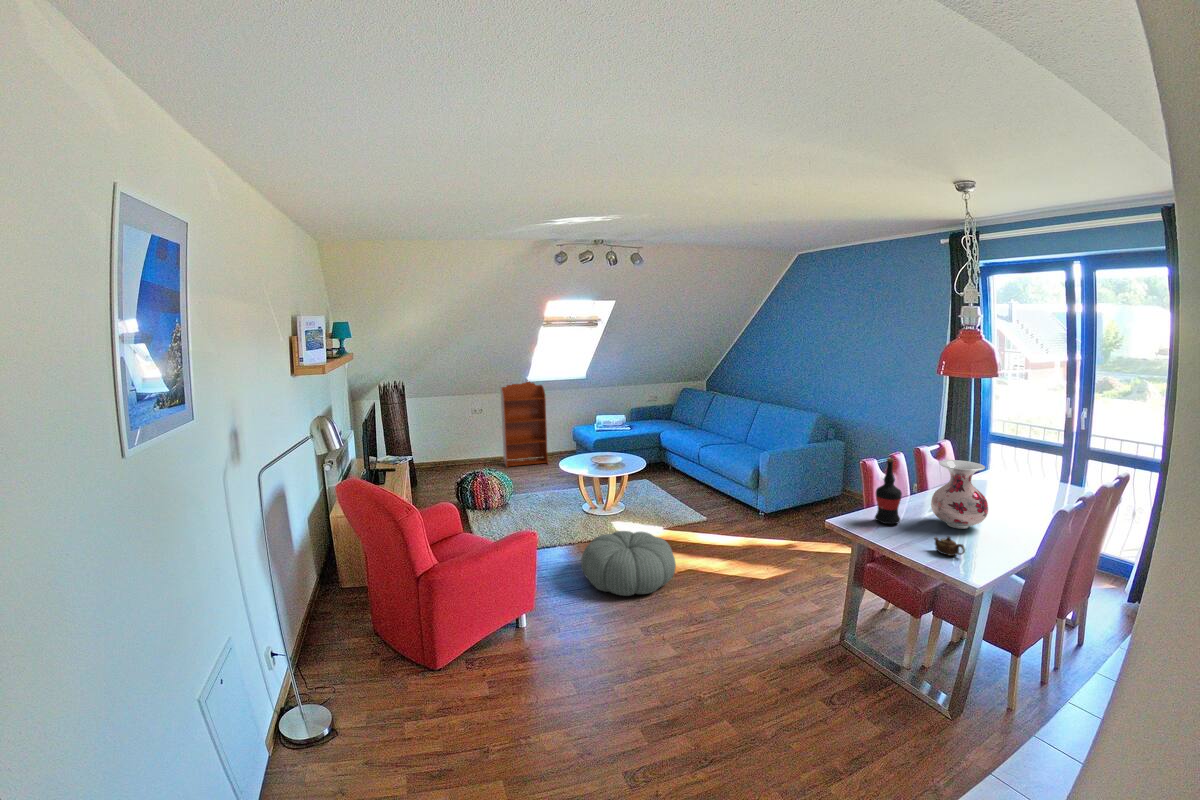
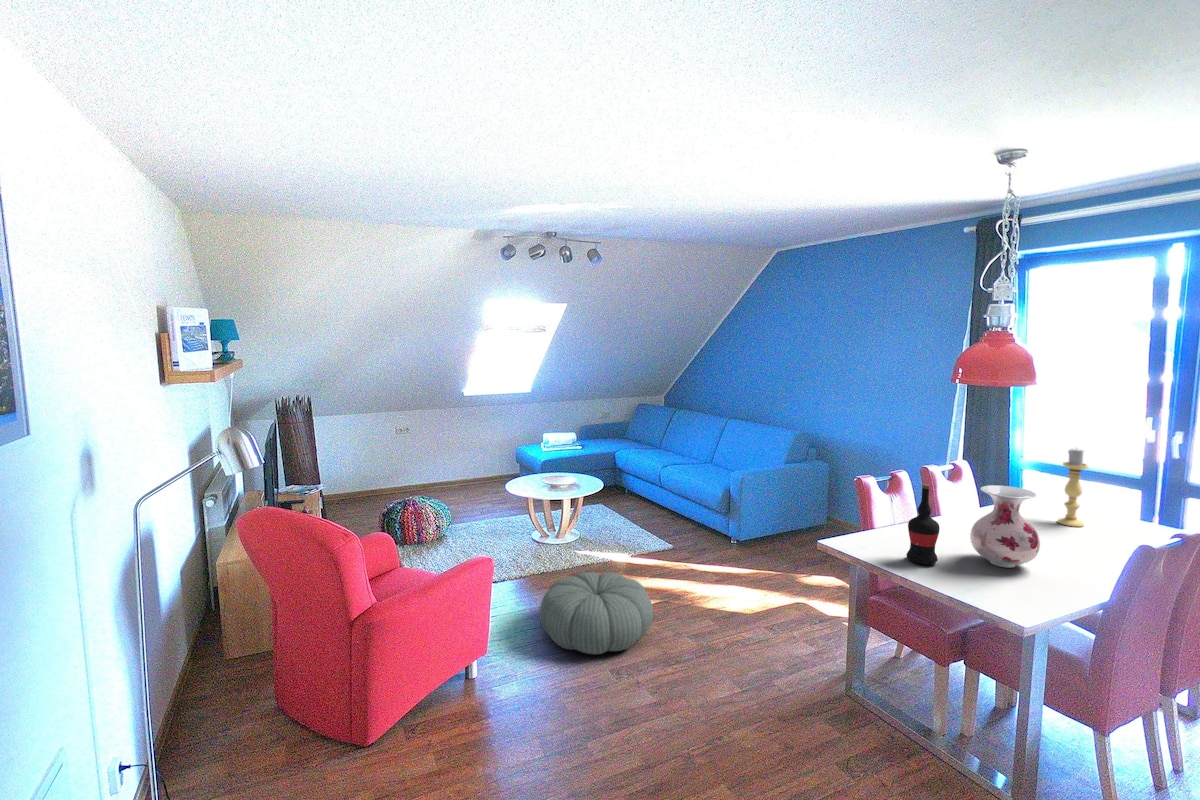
bookcase: present [501,380,548,467] -> none [431,392,487,495]
candle holder: none [1028,429,1055,499] -> present [1058,448,1088,527]
teapot: present [934,536,965,556] -> none [991,581,1034,606]

